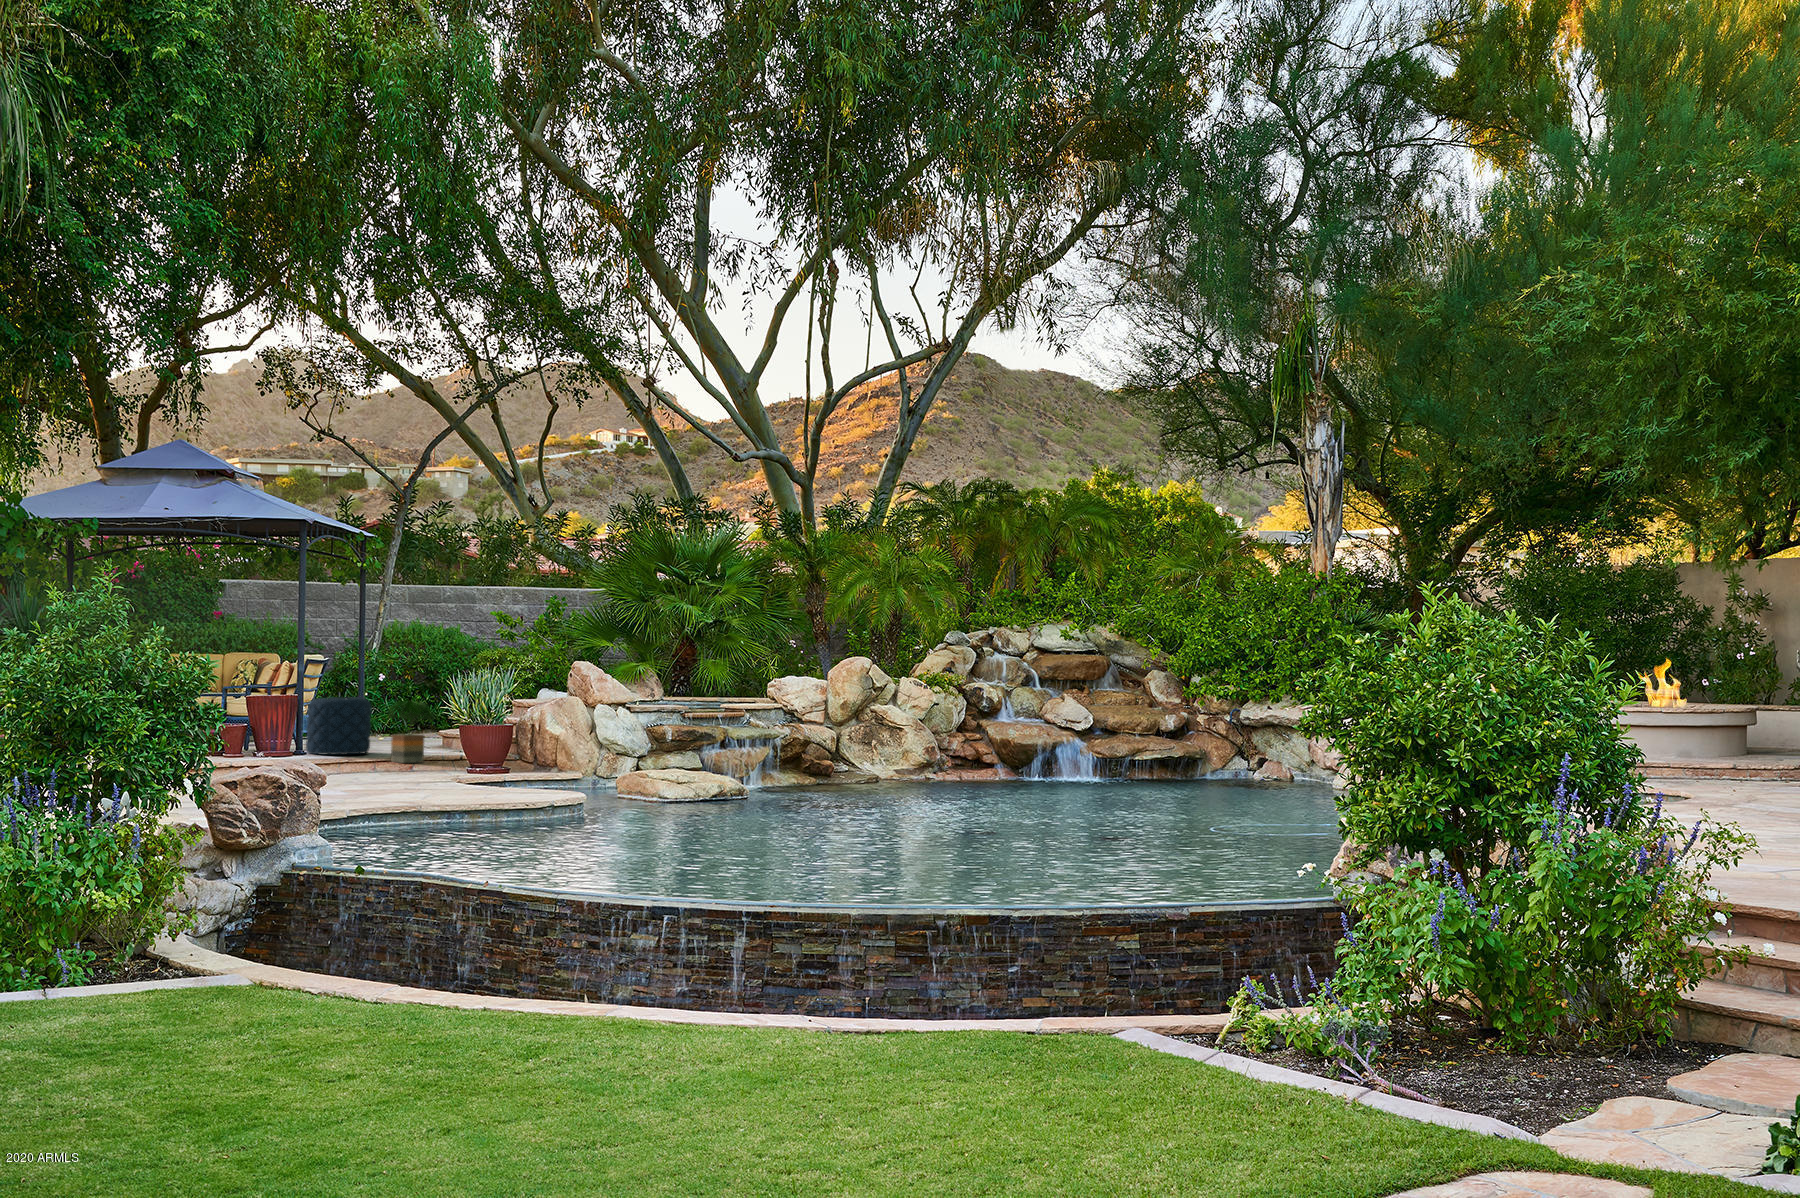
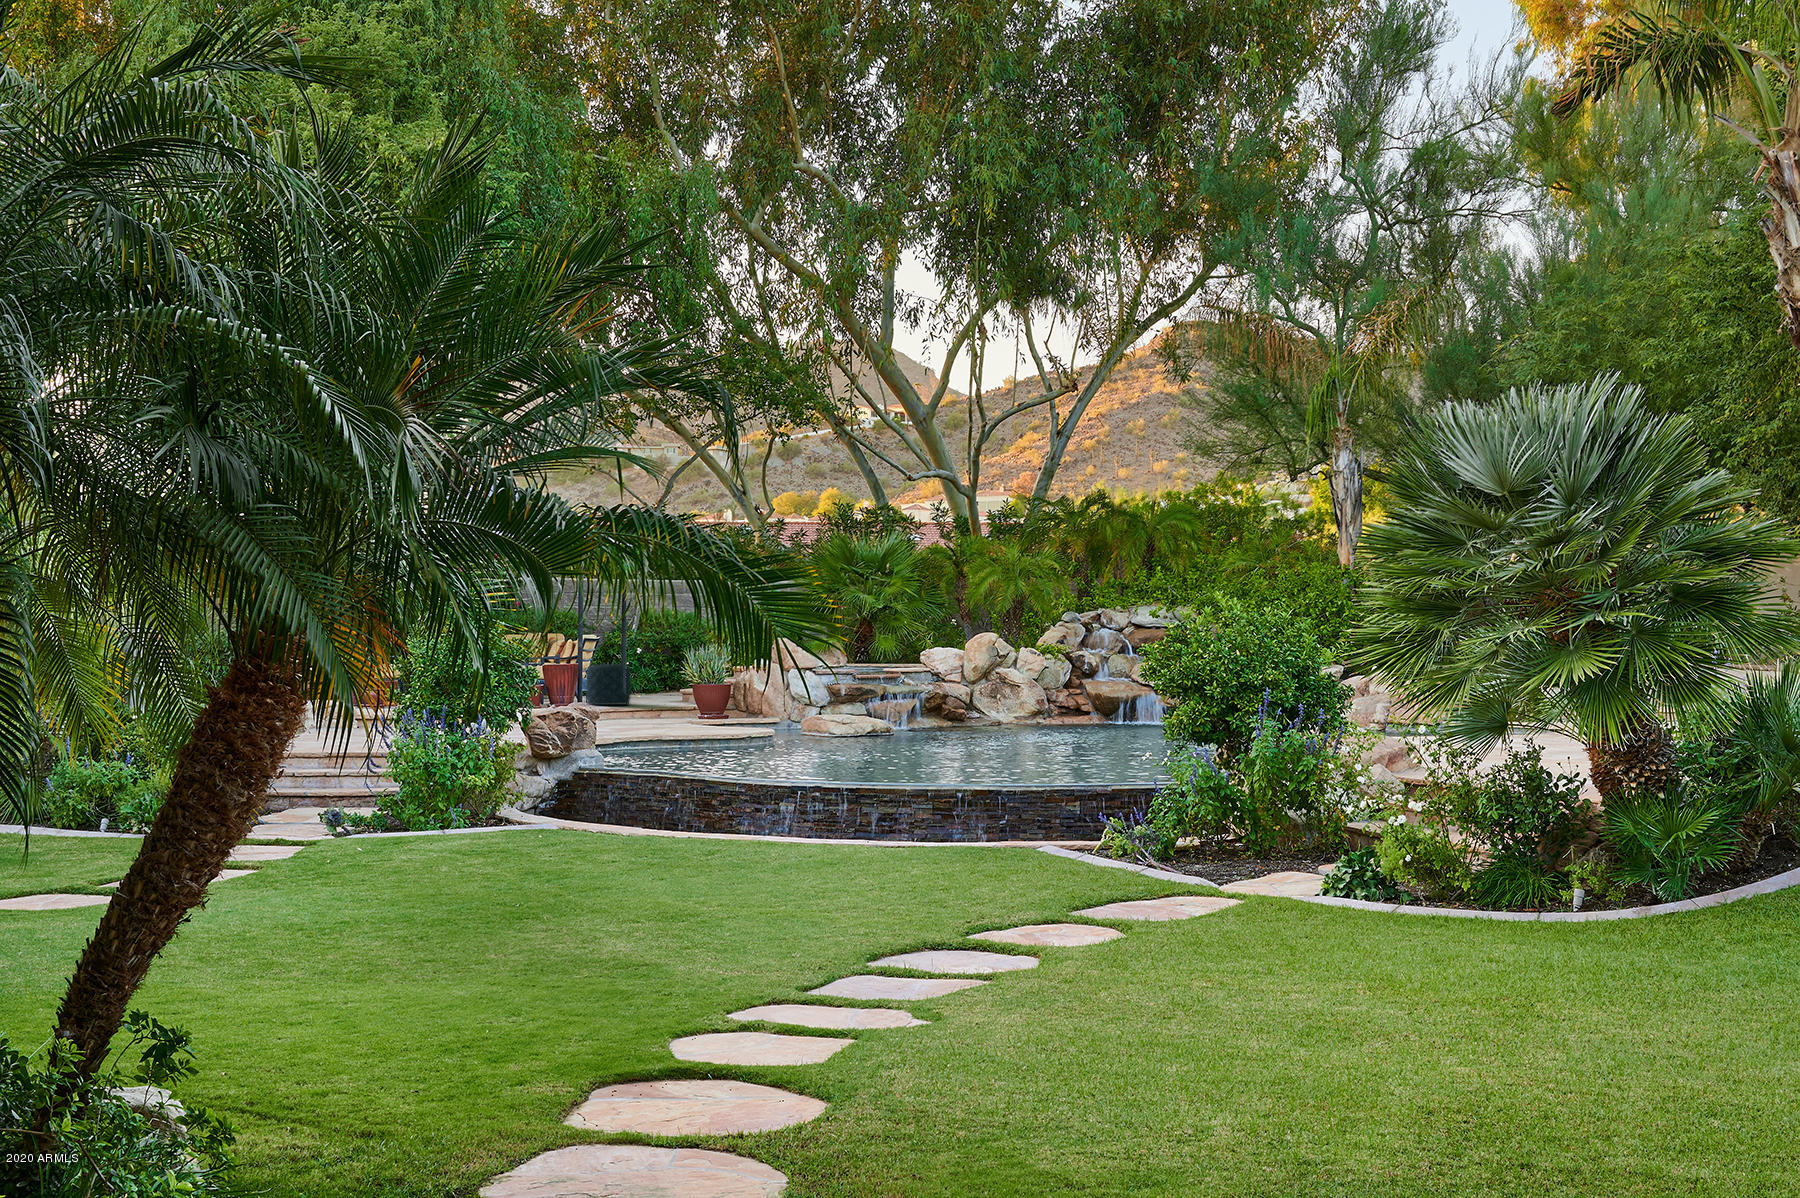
potted tree: present [388,701,434,763] -> none [641,665,676,711]

